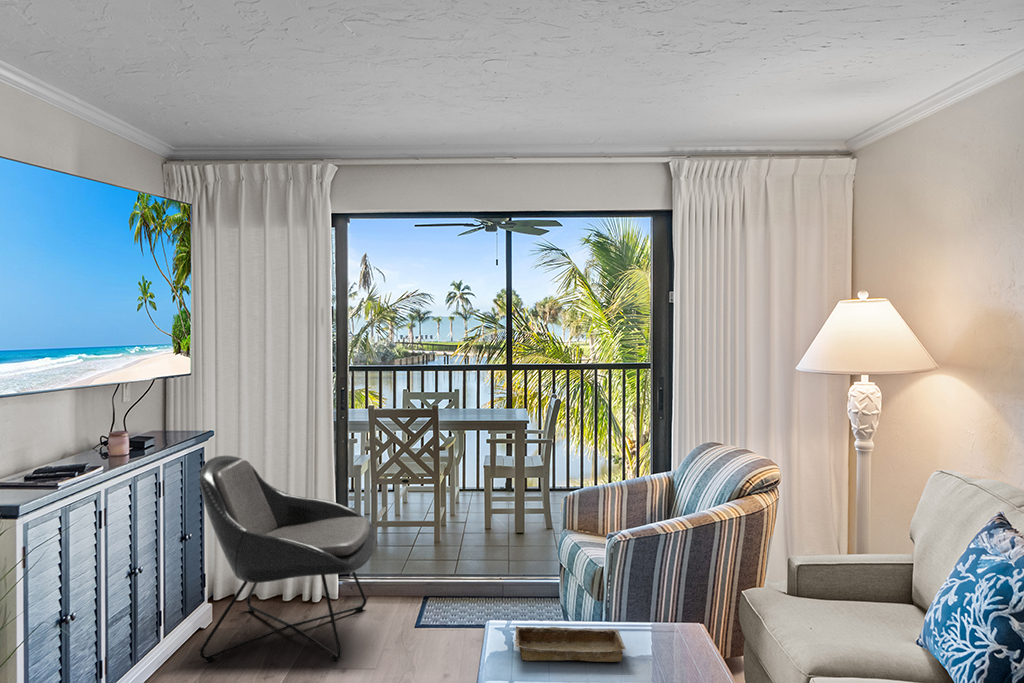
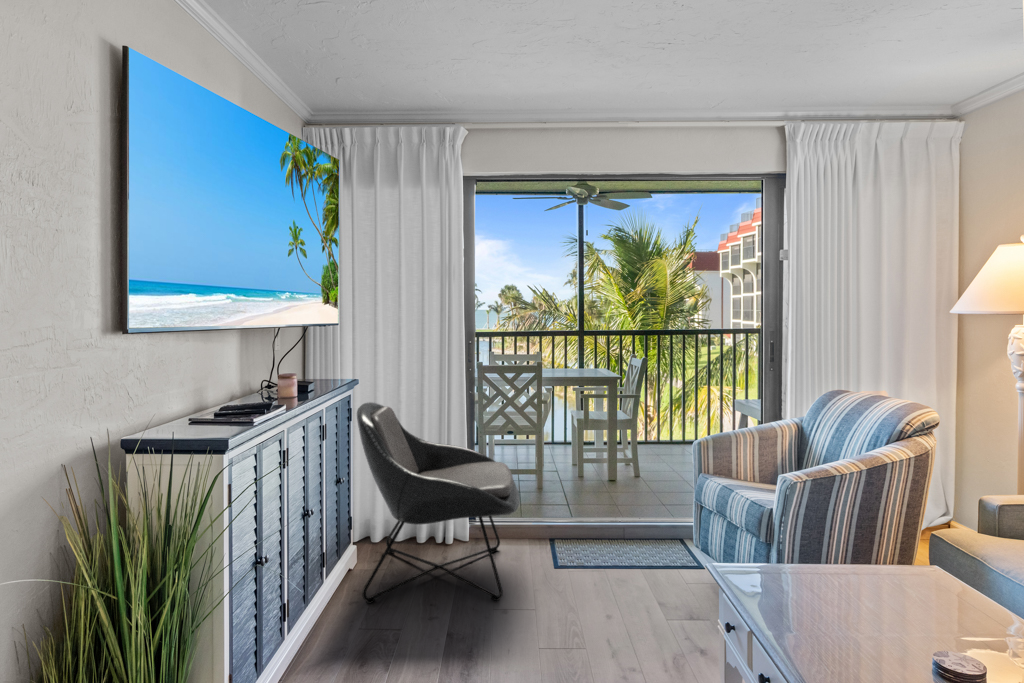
tray: present [515,626,626,662] -> none [795,567,950,607]

